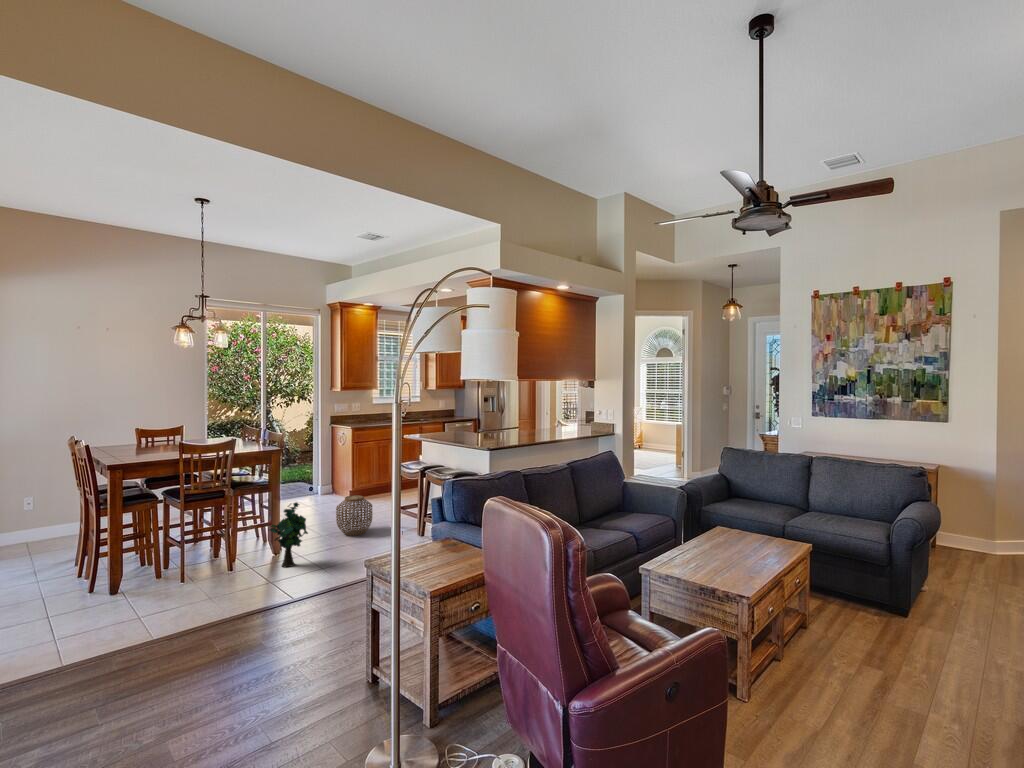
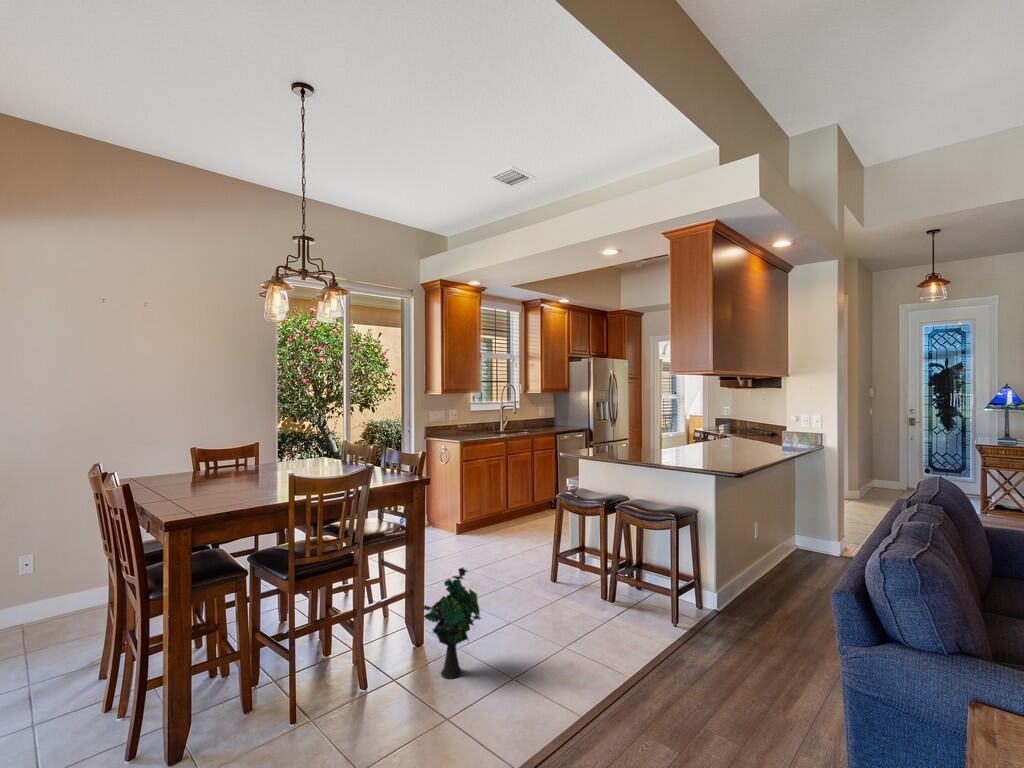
woven basket: present [336,495,372,536] -> none [482,542,533,604]

